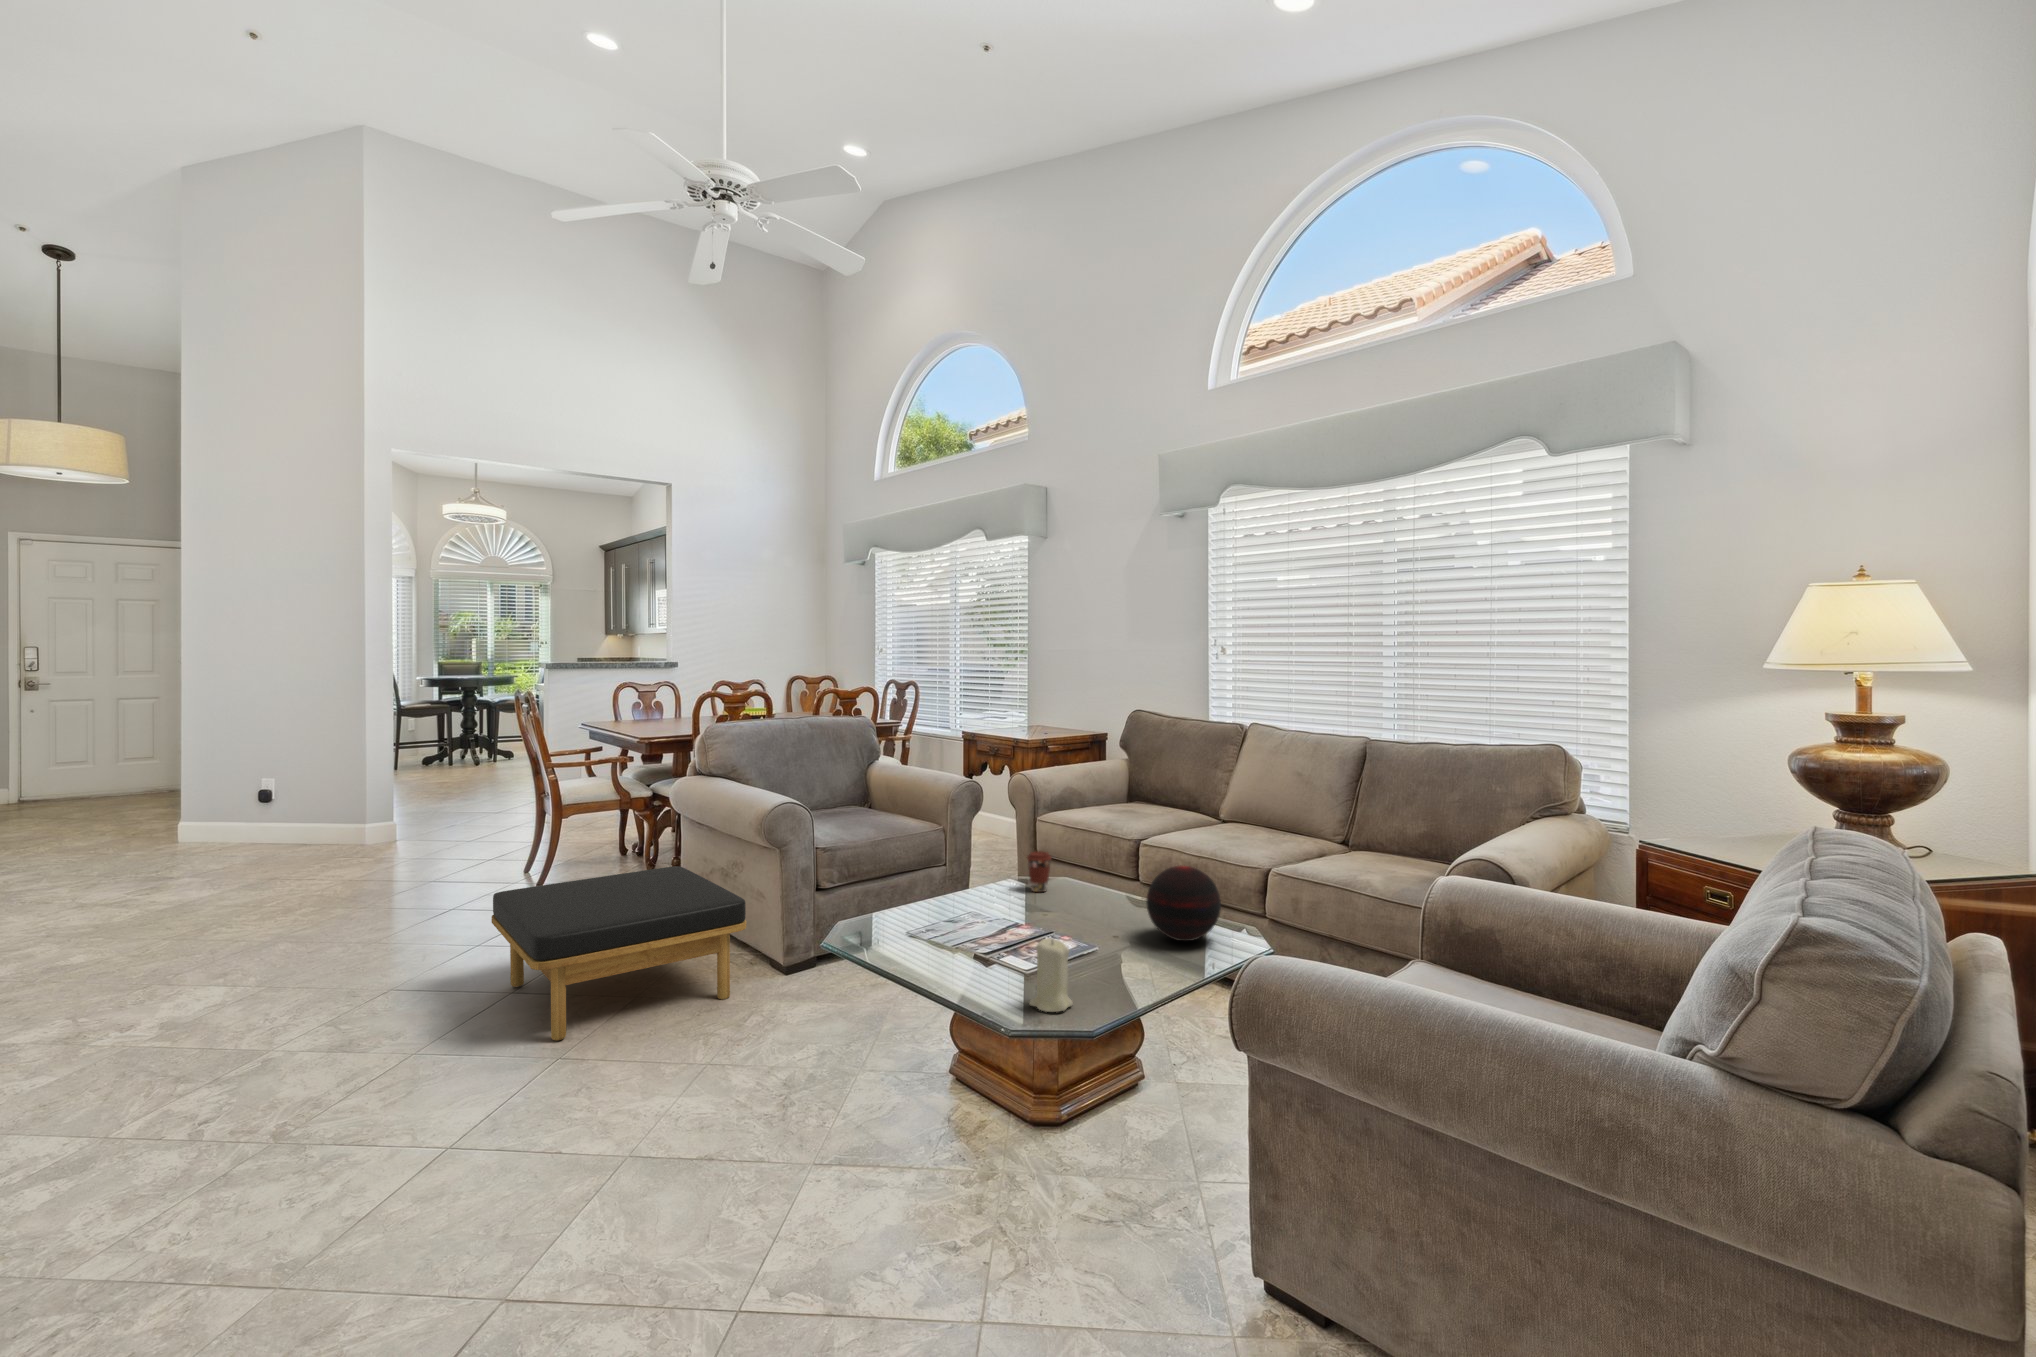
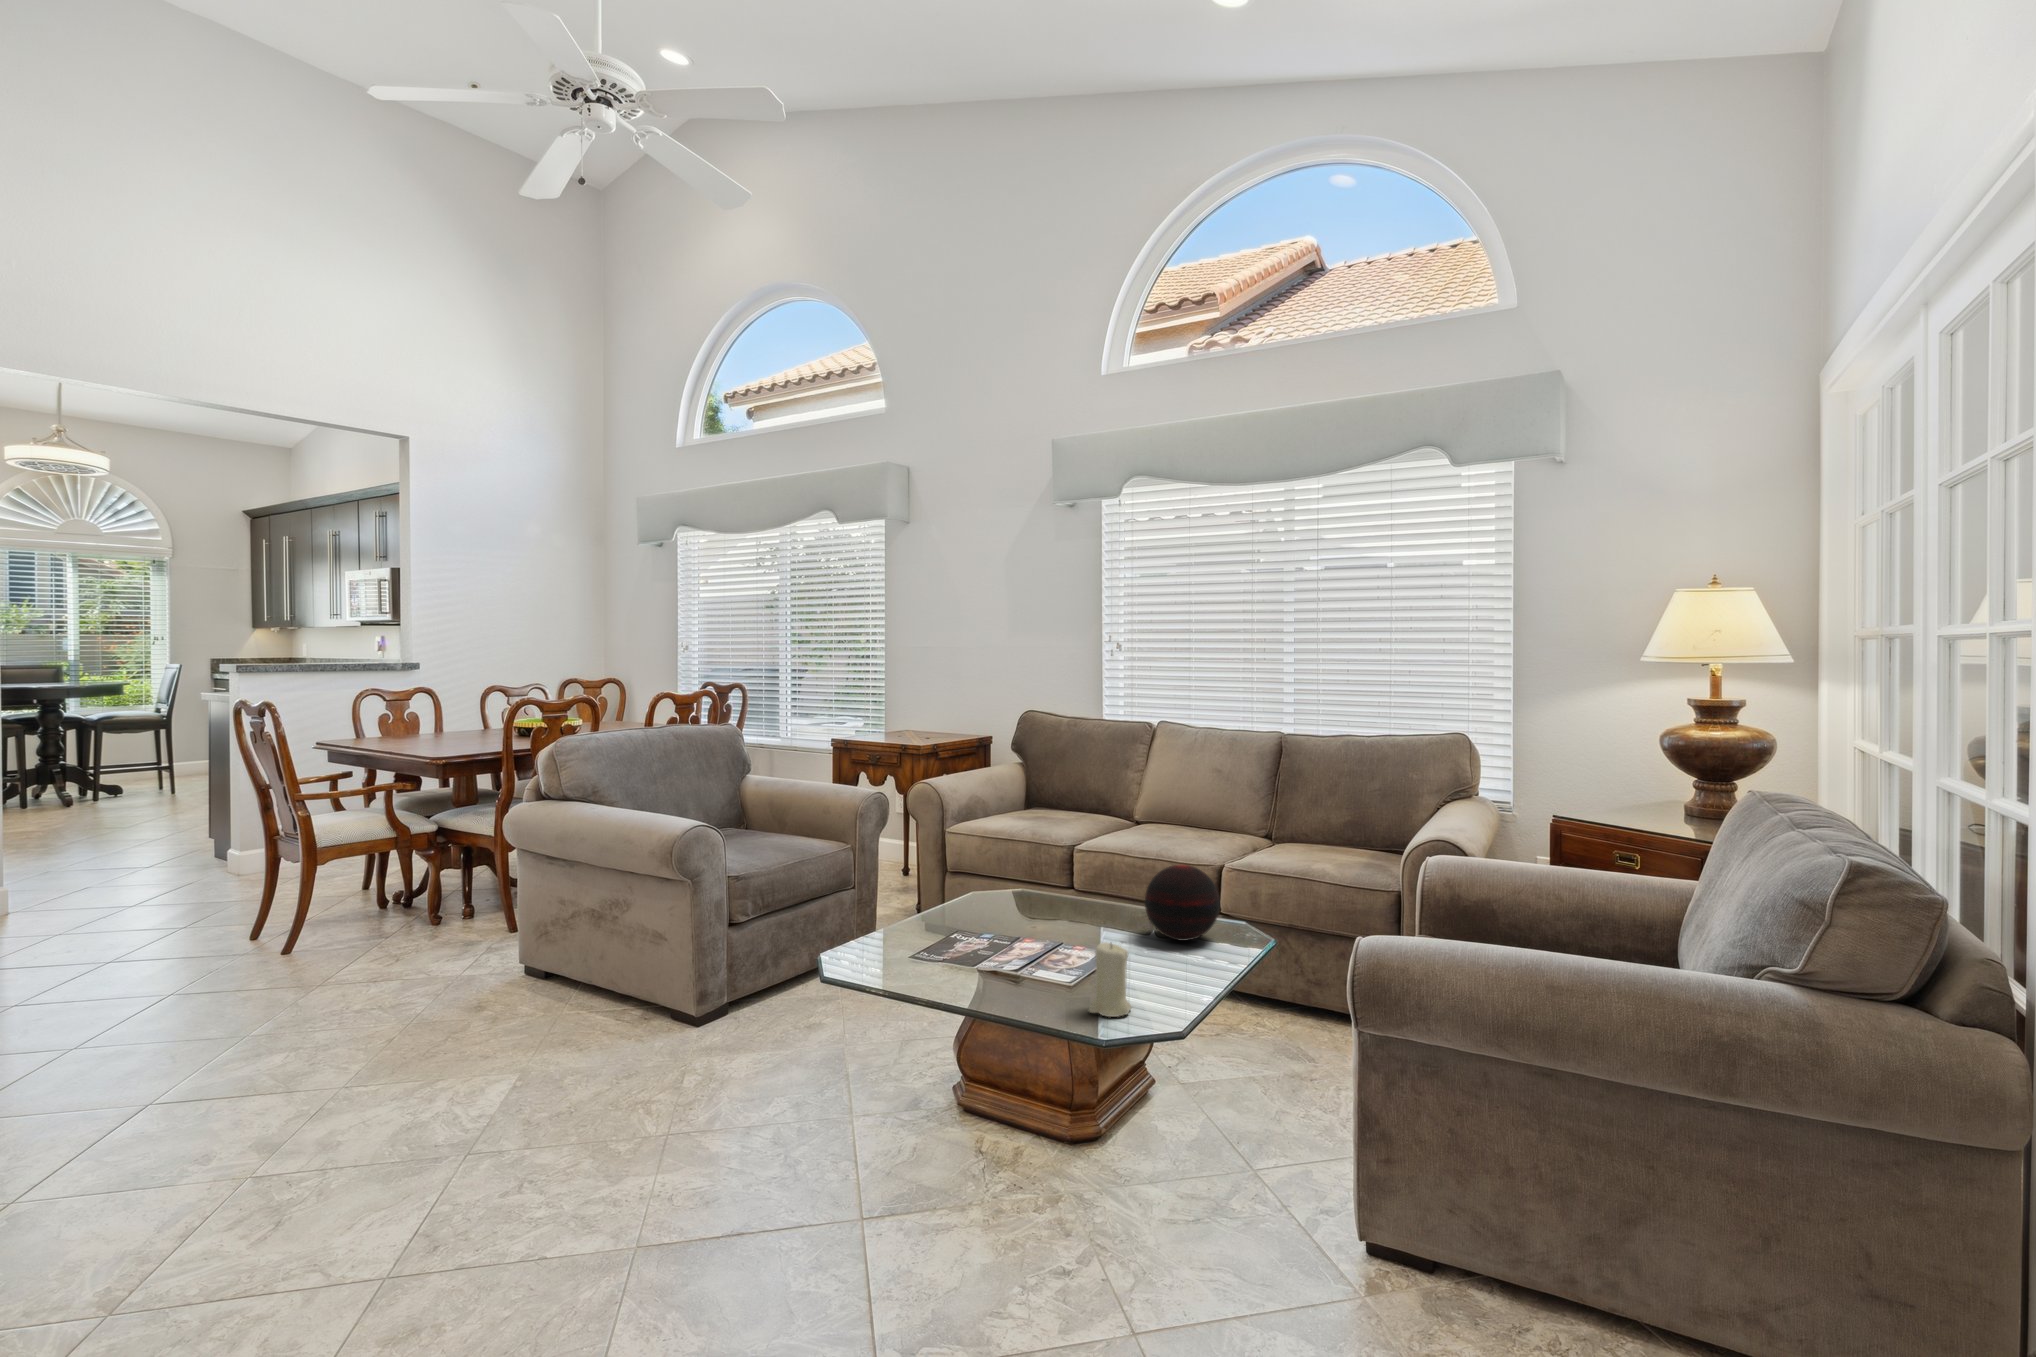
coffee cup: present [1027,851,1052,892] -> none [986,862,1014,906]
ottoman: present [492,866,746,1040] -> none [326,909,667,1124]

